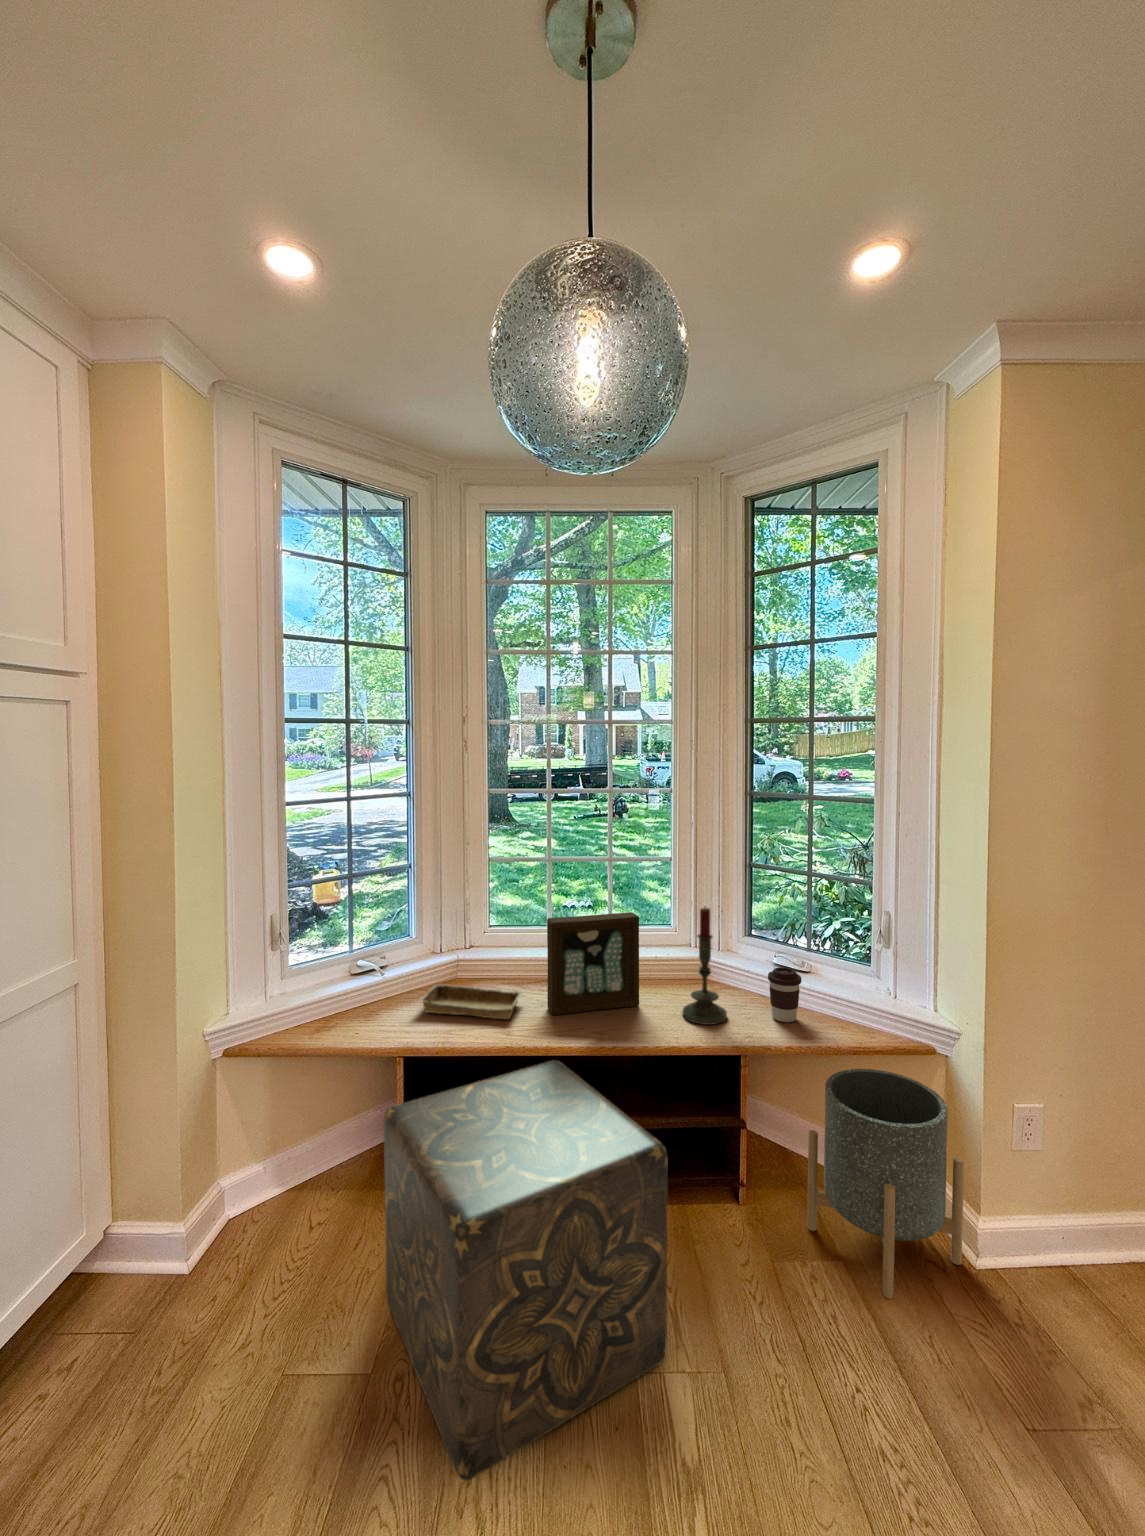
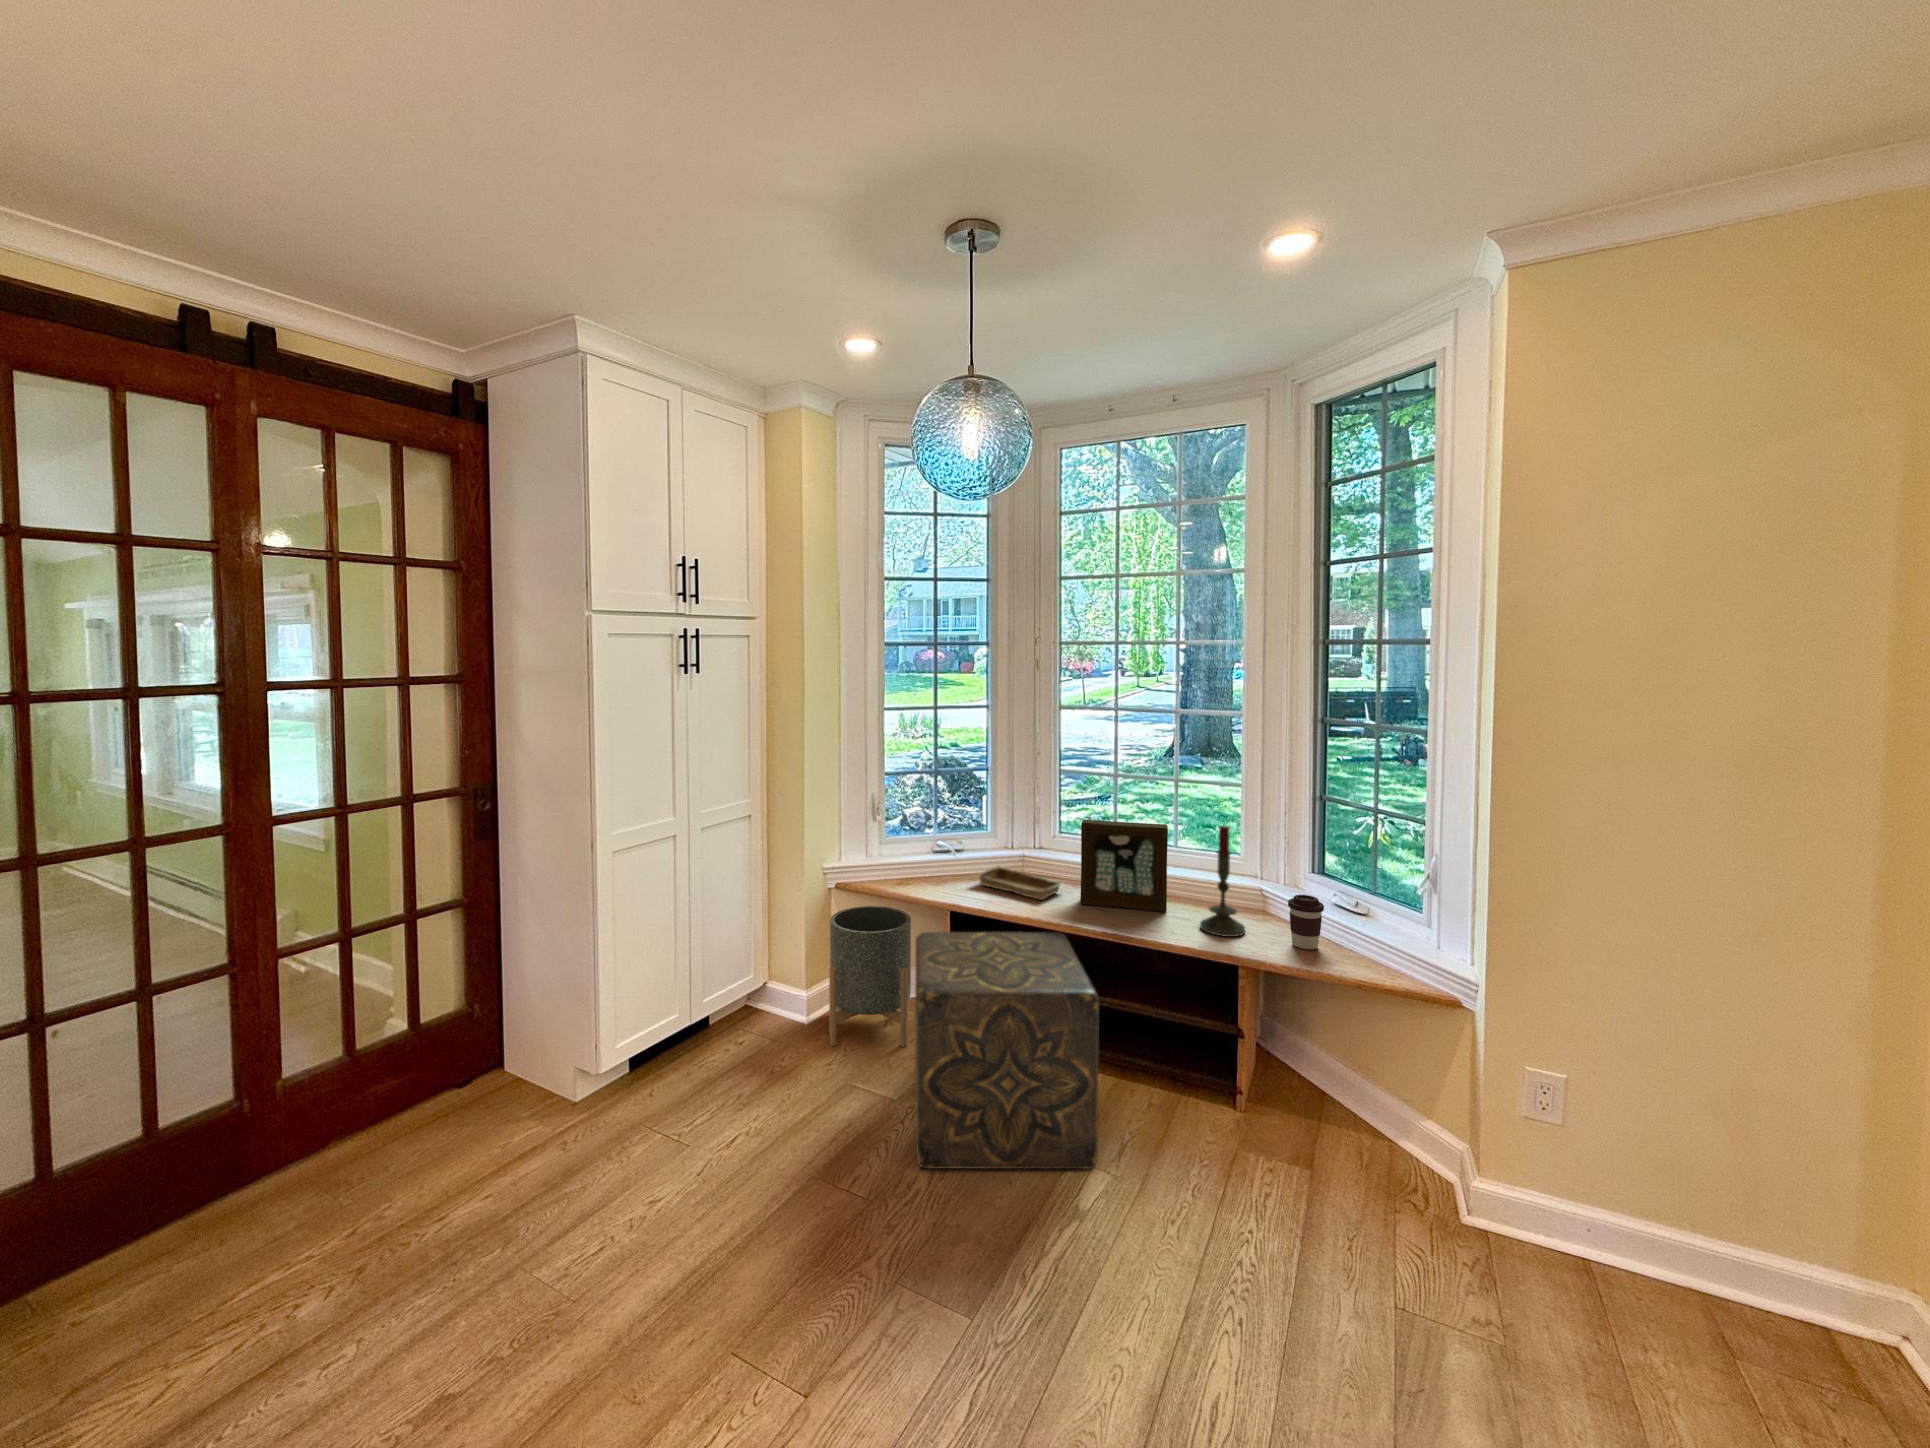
planter: present [807,1069,964,1299] -> present [829,906,911,1047]

